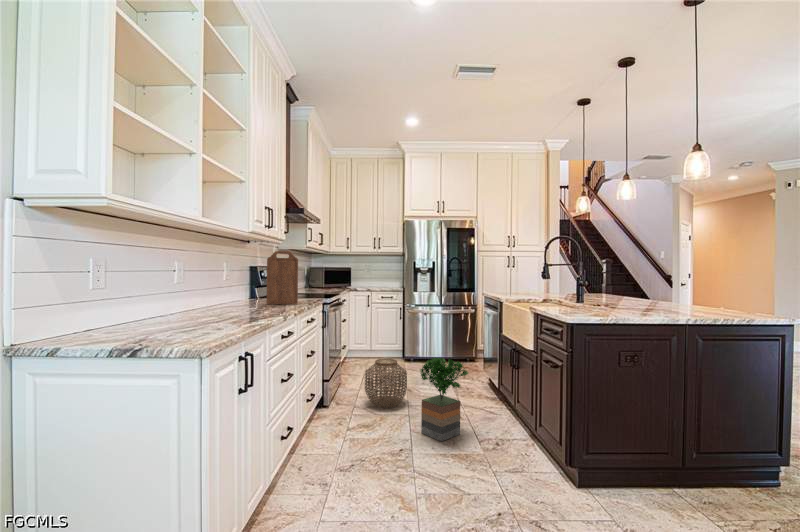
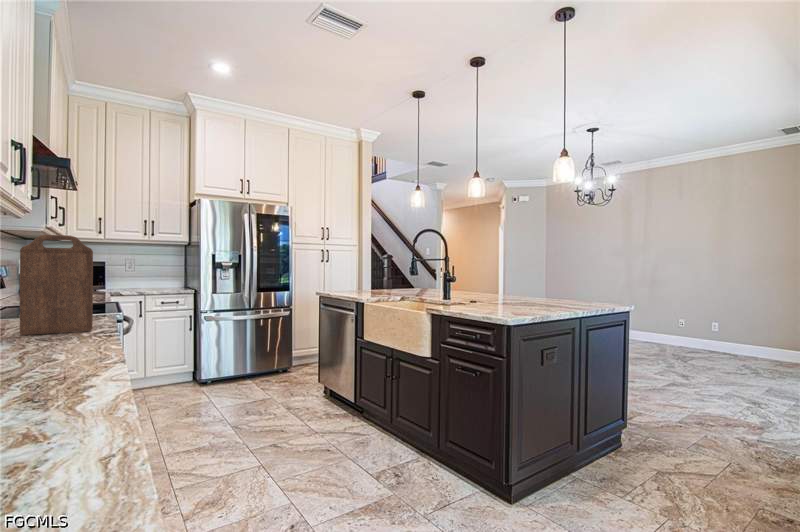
potted tree: present [420,358,468,441] -> none [296,381,360,493]
woven basket: present [365,359,407,408] -> none [184,392,250,465]

